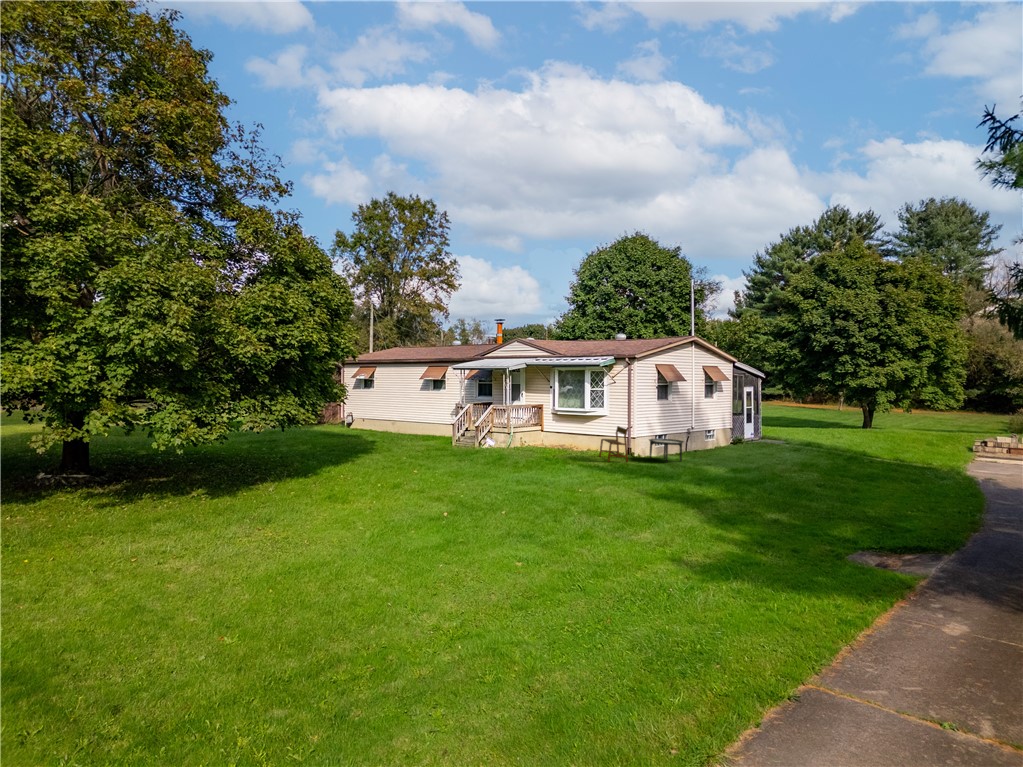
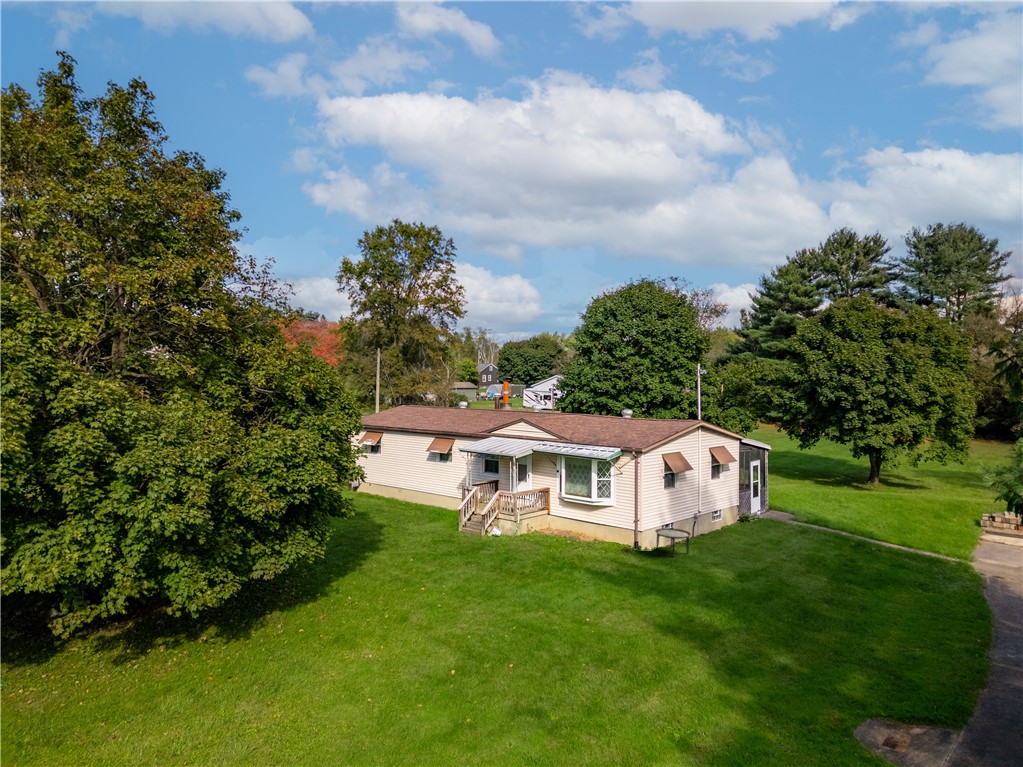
bench: present [599,426,628,462] -> none [606,516,635,557]

